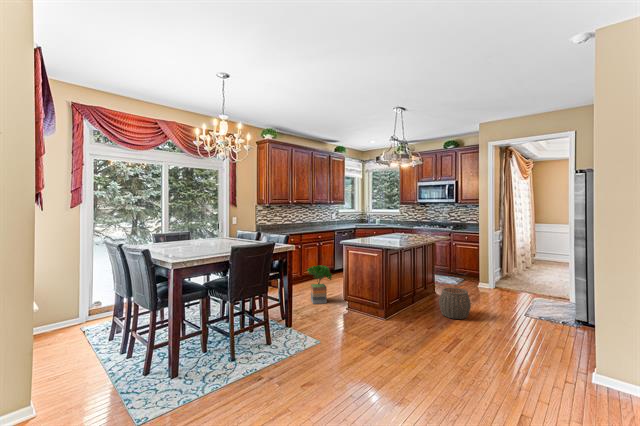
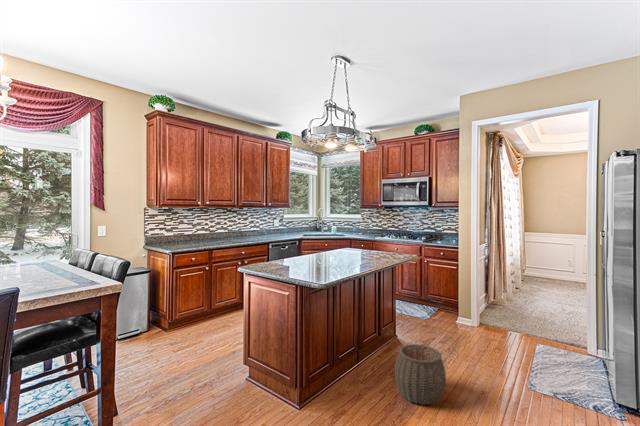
potted tree: present [307,265,332,304] -> none [190,301,232,367]

